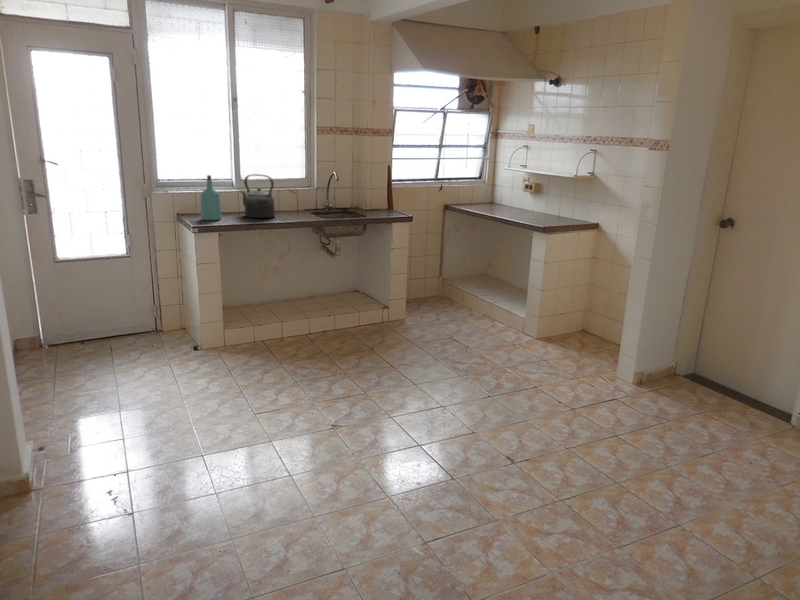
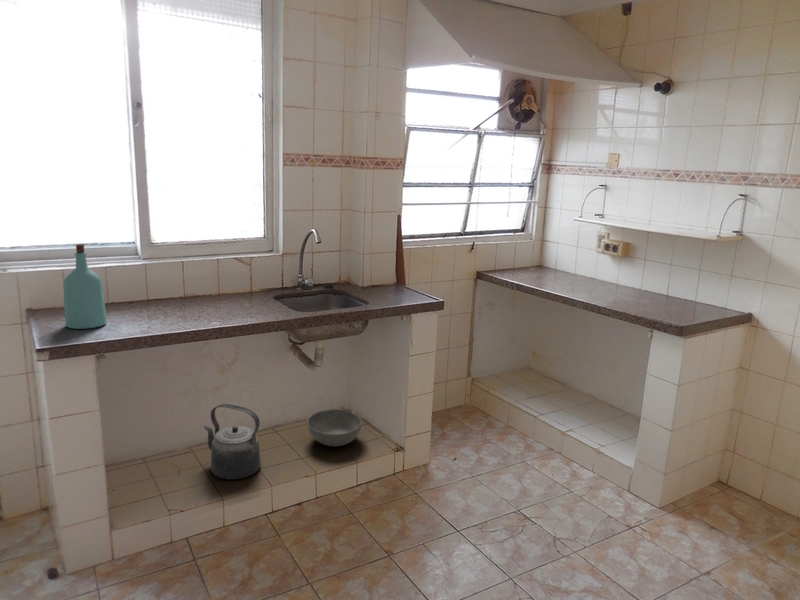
kettle: present [241,174,275,218] -> present [204,404,261,480]
bowl: none [331,286,364,305] -> present [307,409,362,446]

